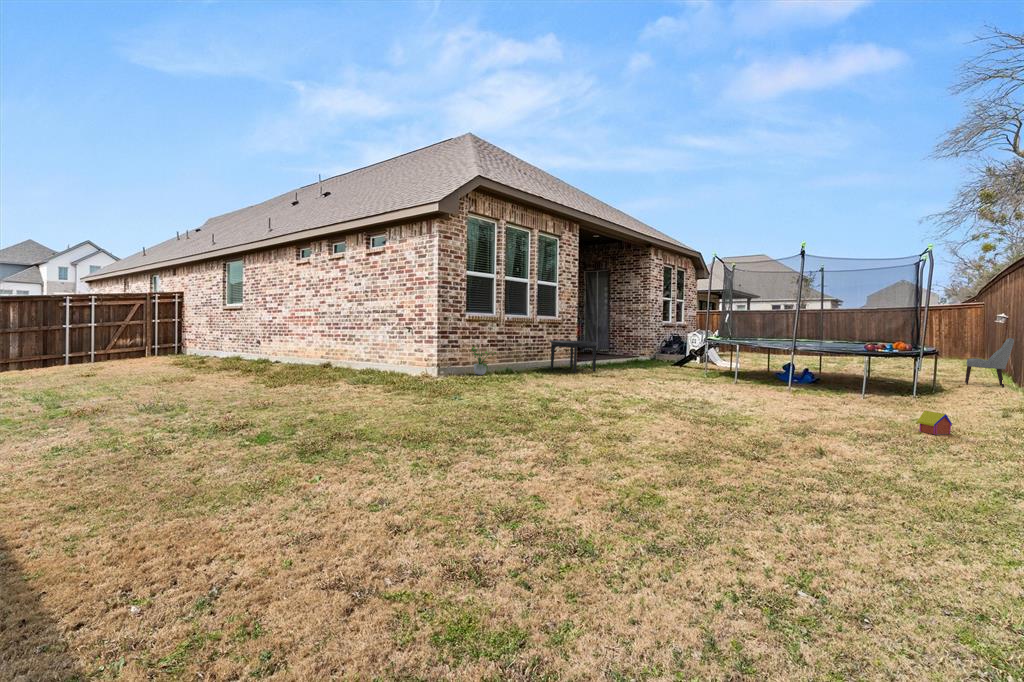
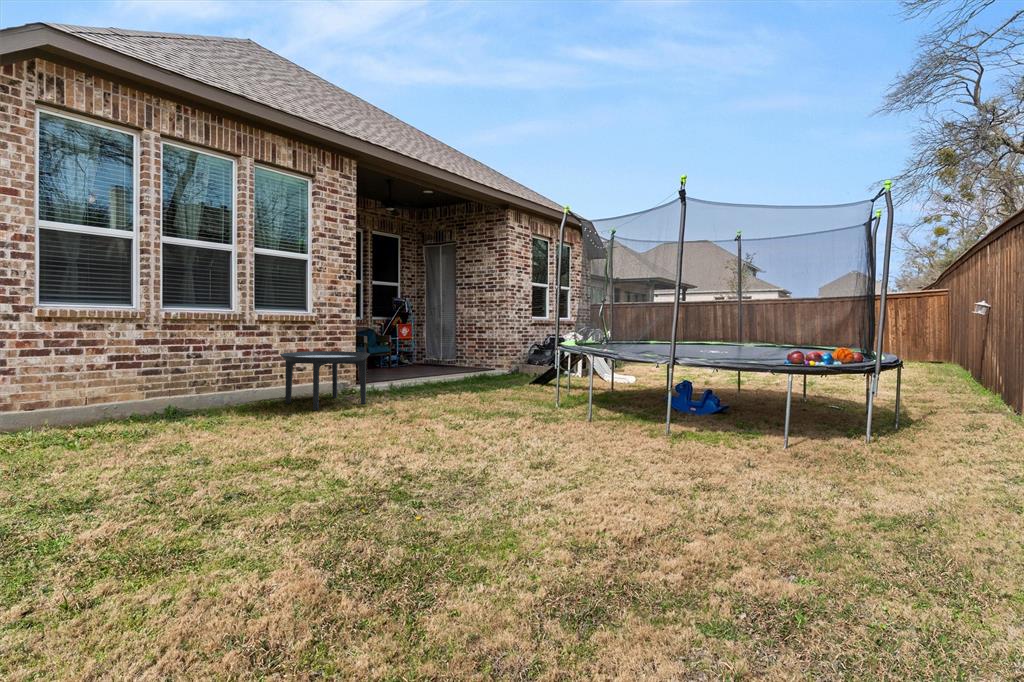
chair: present [965,338,1014,387] -> none [937,337,1007,413]
potted plant: present [472,347,496,375] -> none [30,357,116,429]
toy house: present [917,411,952,435] -> none [878,538,963,618]

